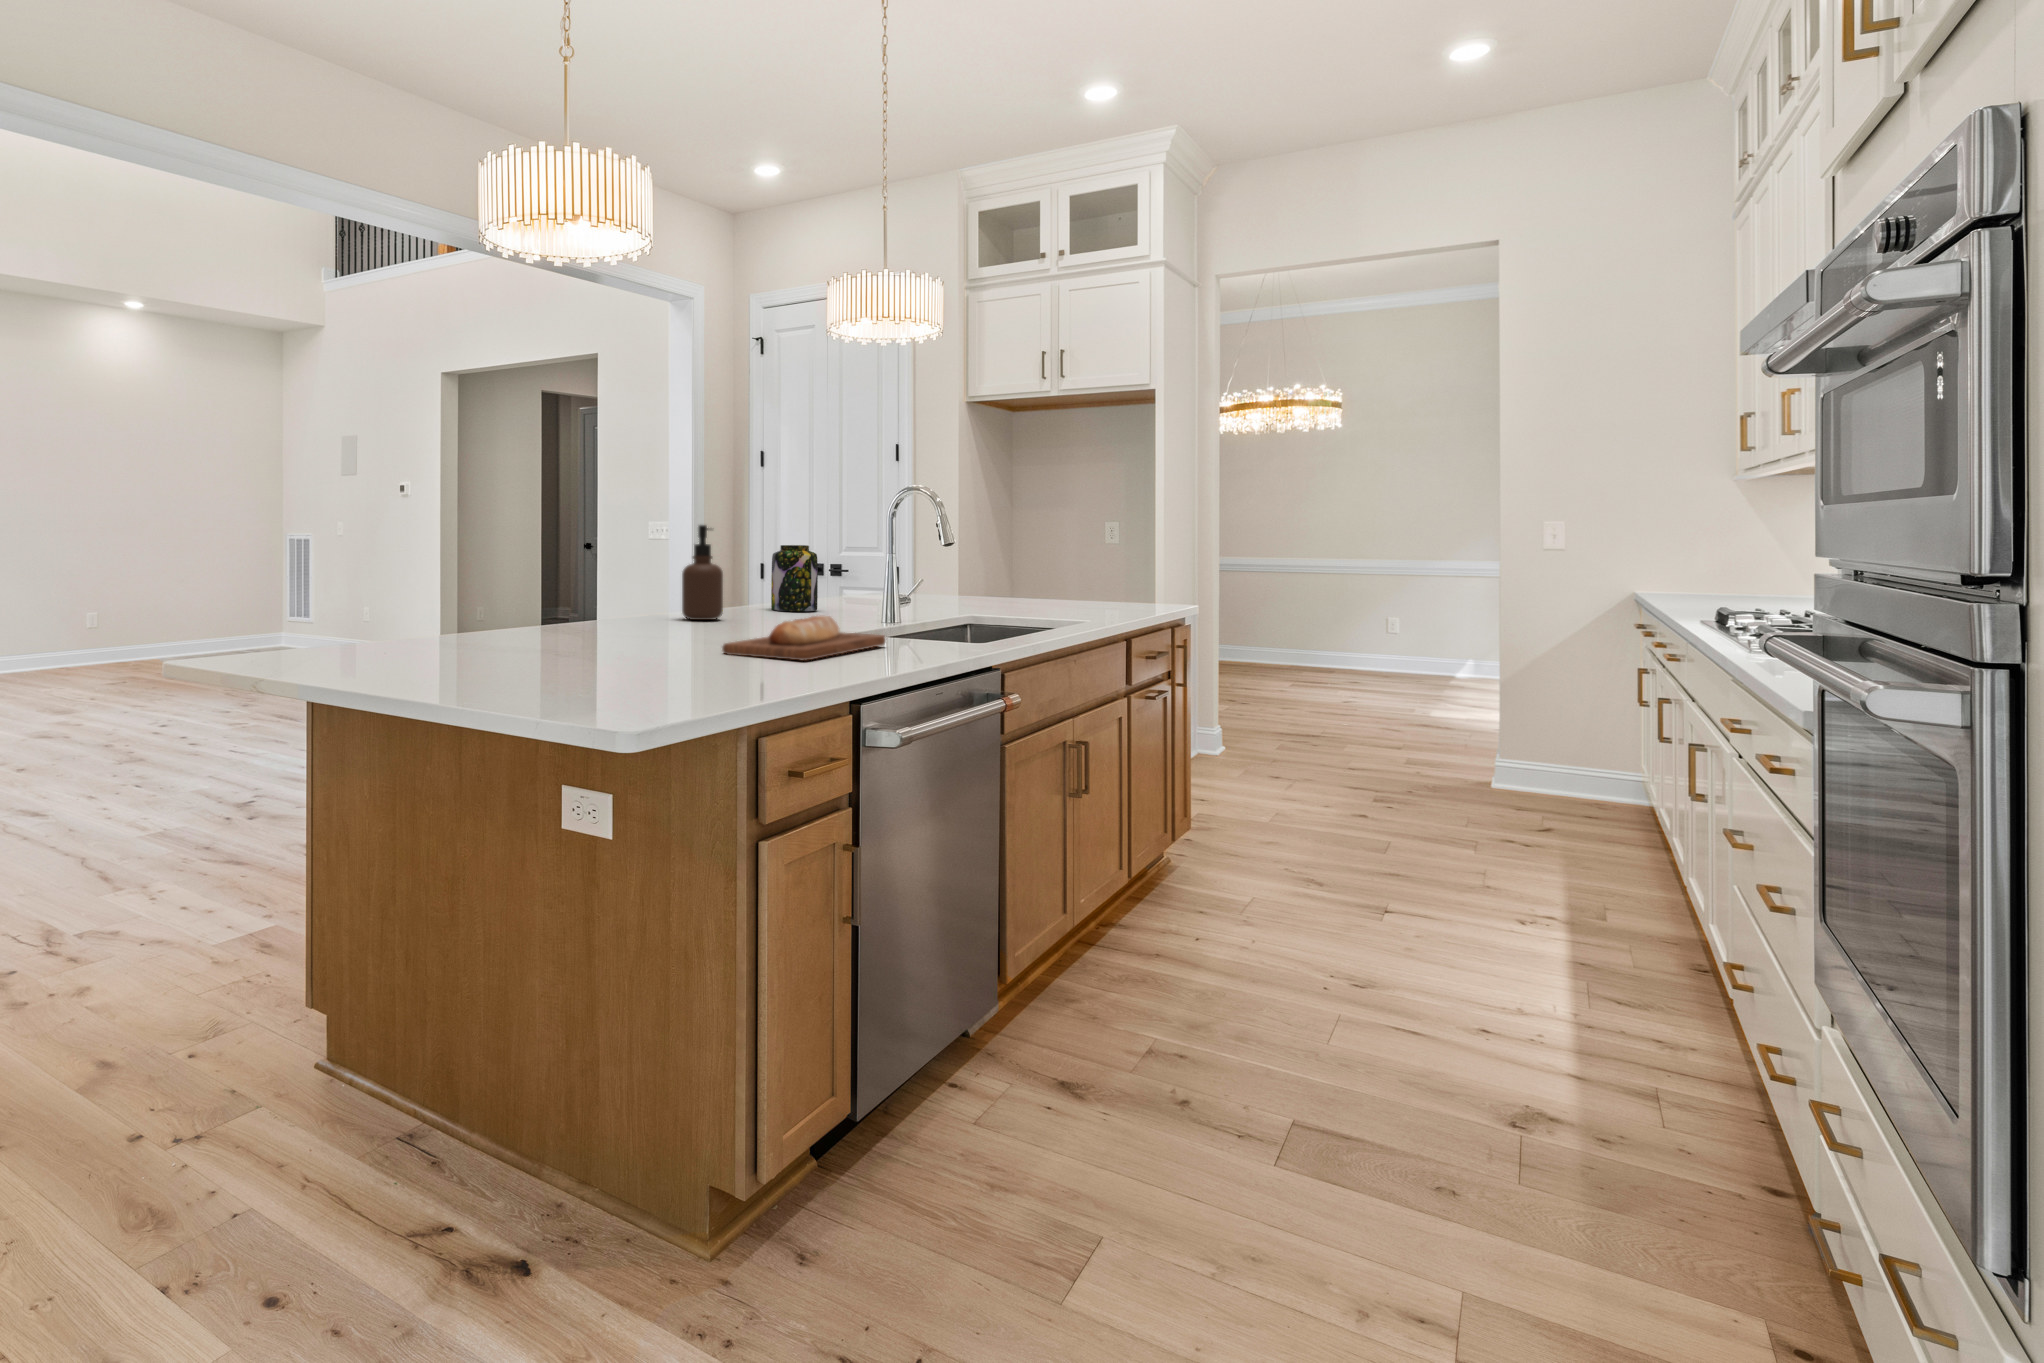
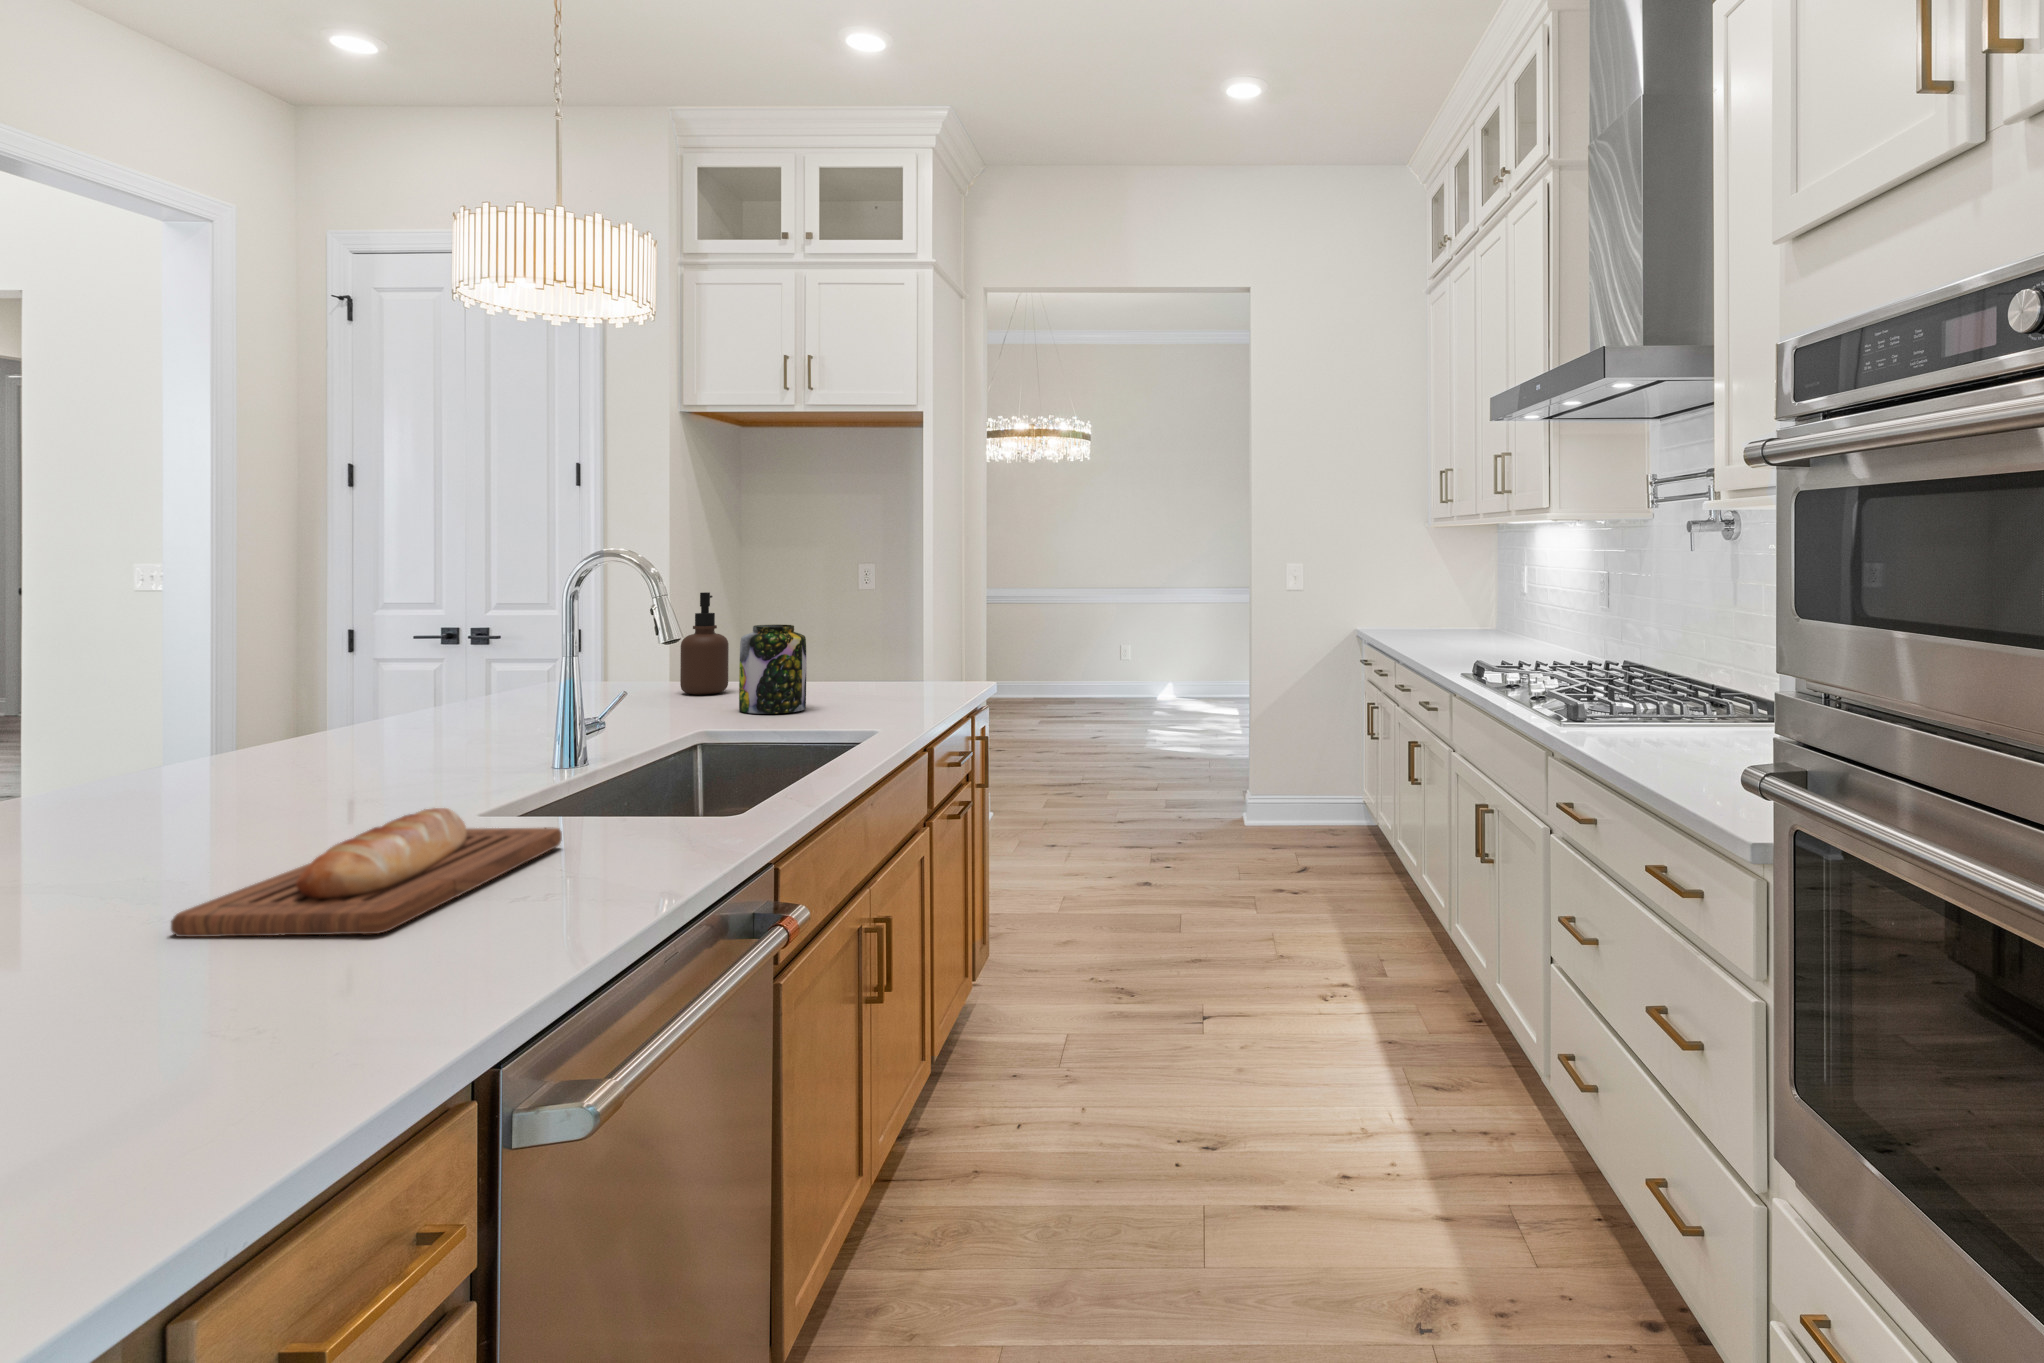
soap dispenser: present [682,525,723,620] -> present [680,592,729,695]
jar: present [771,545,818,611] -> present [739,624,806,714]

